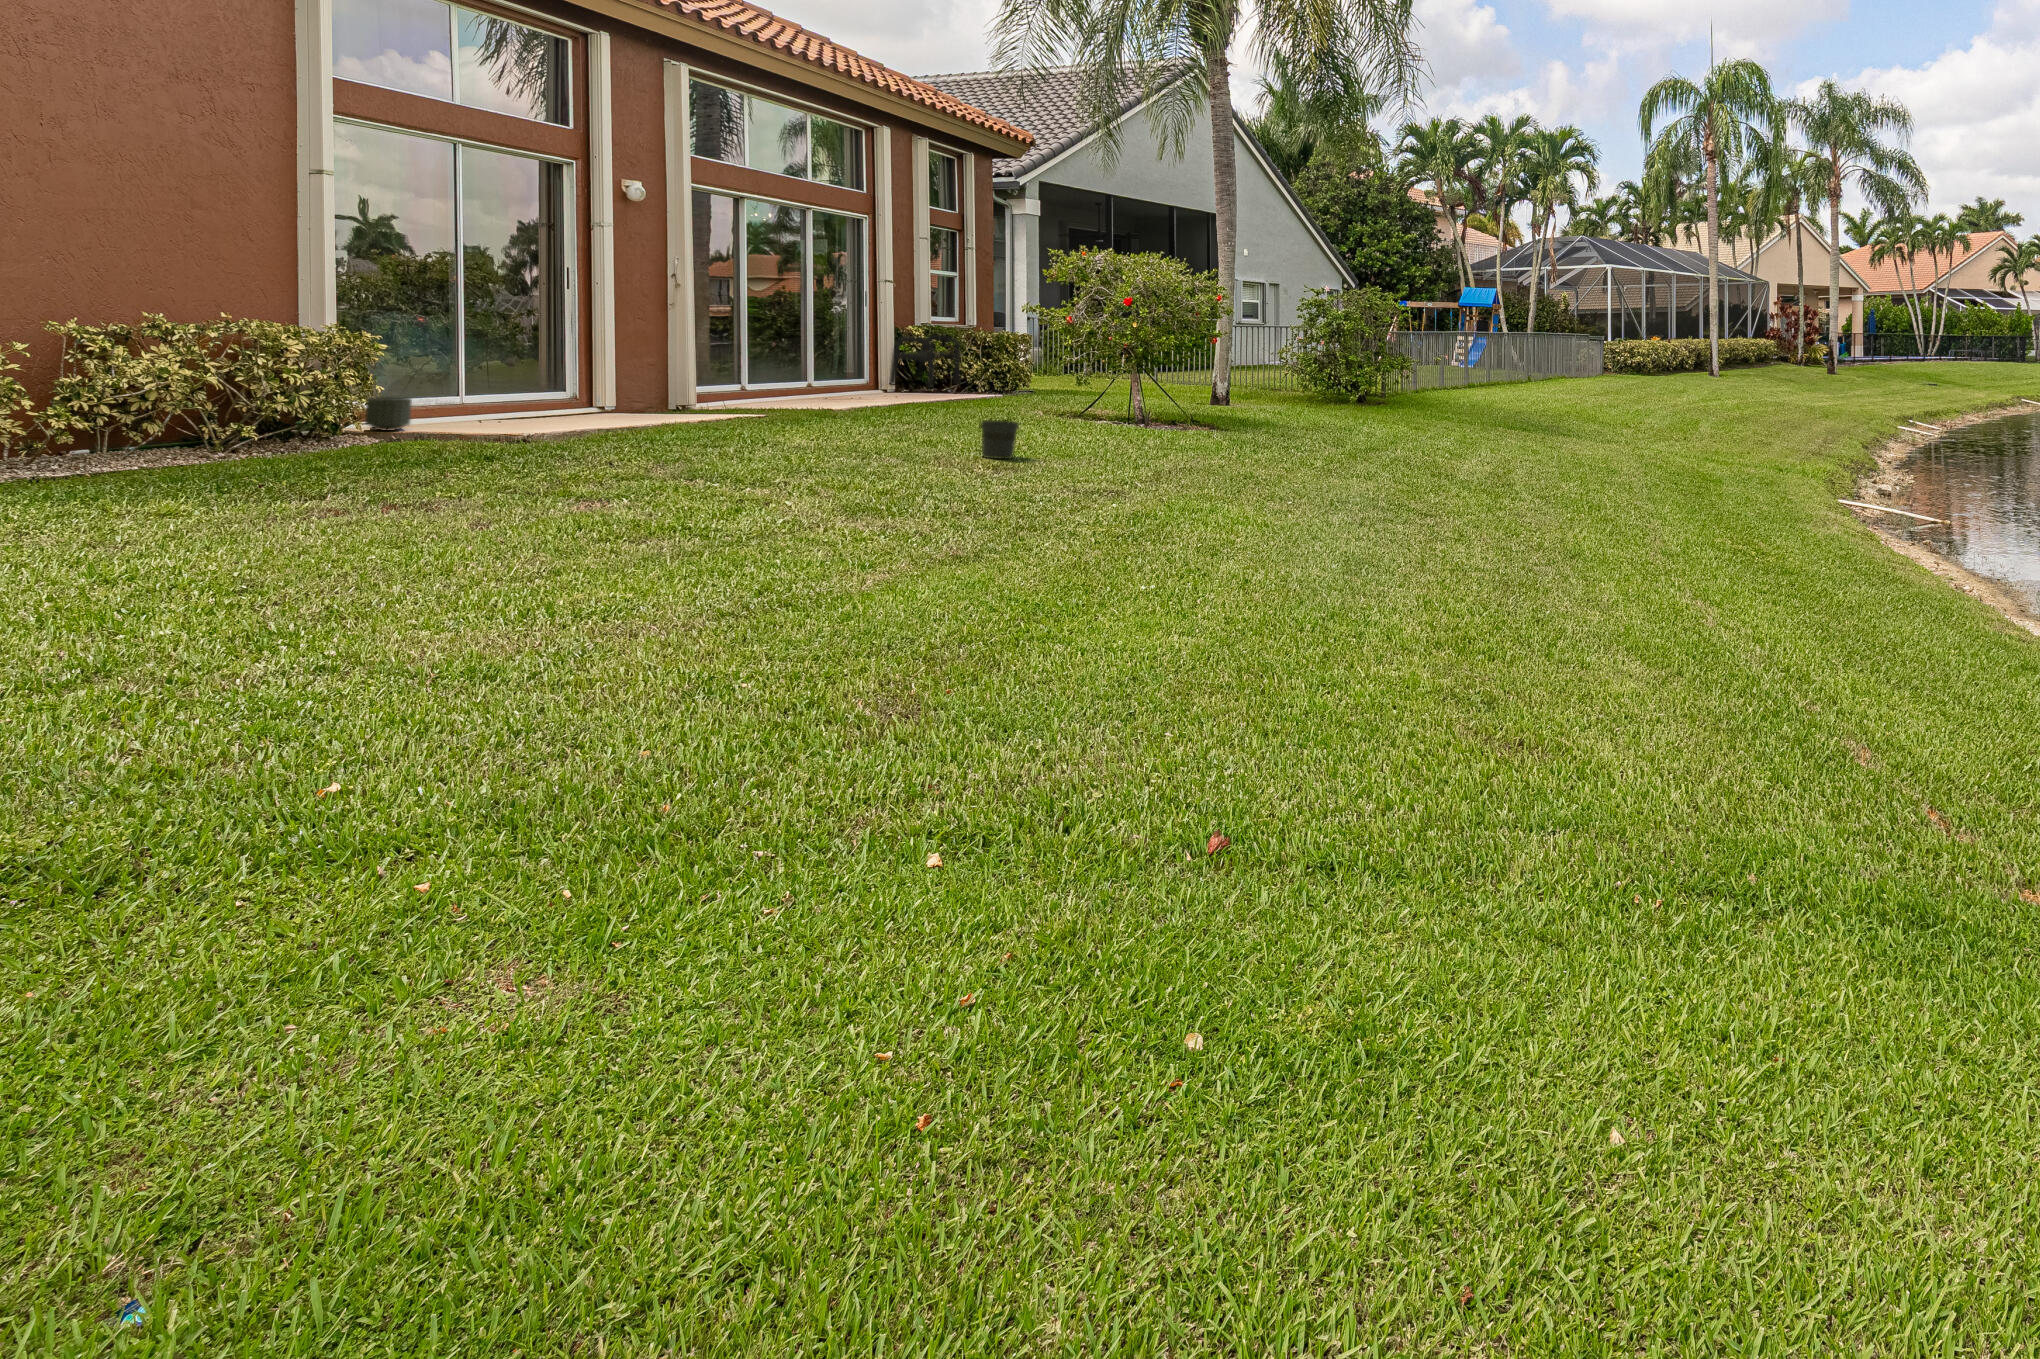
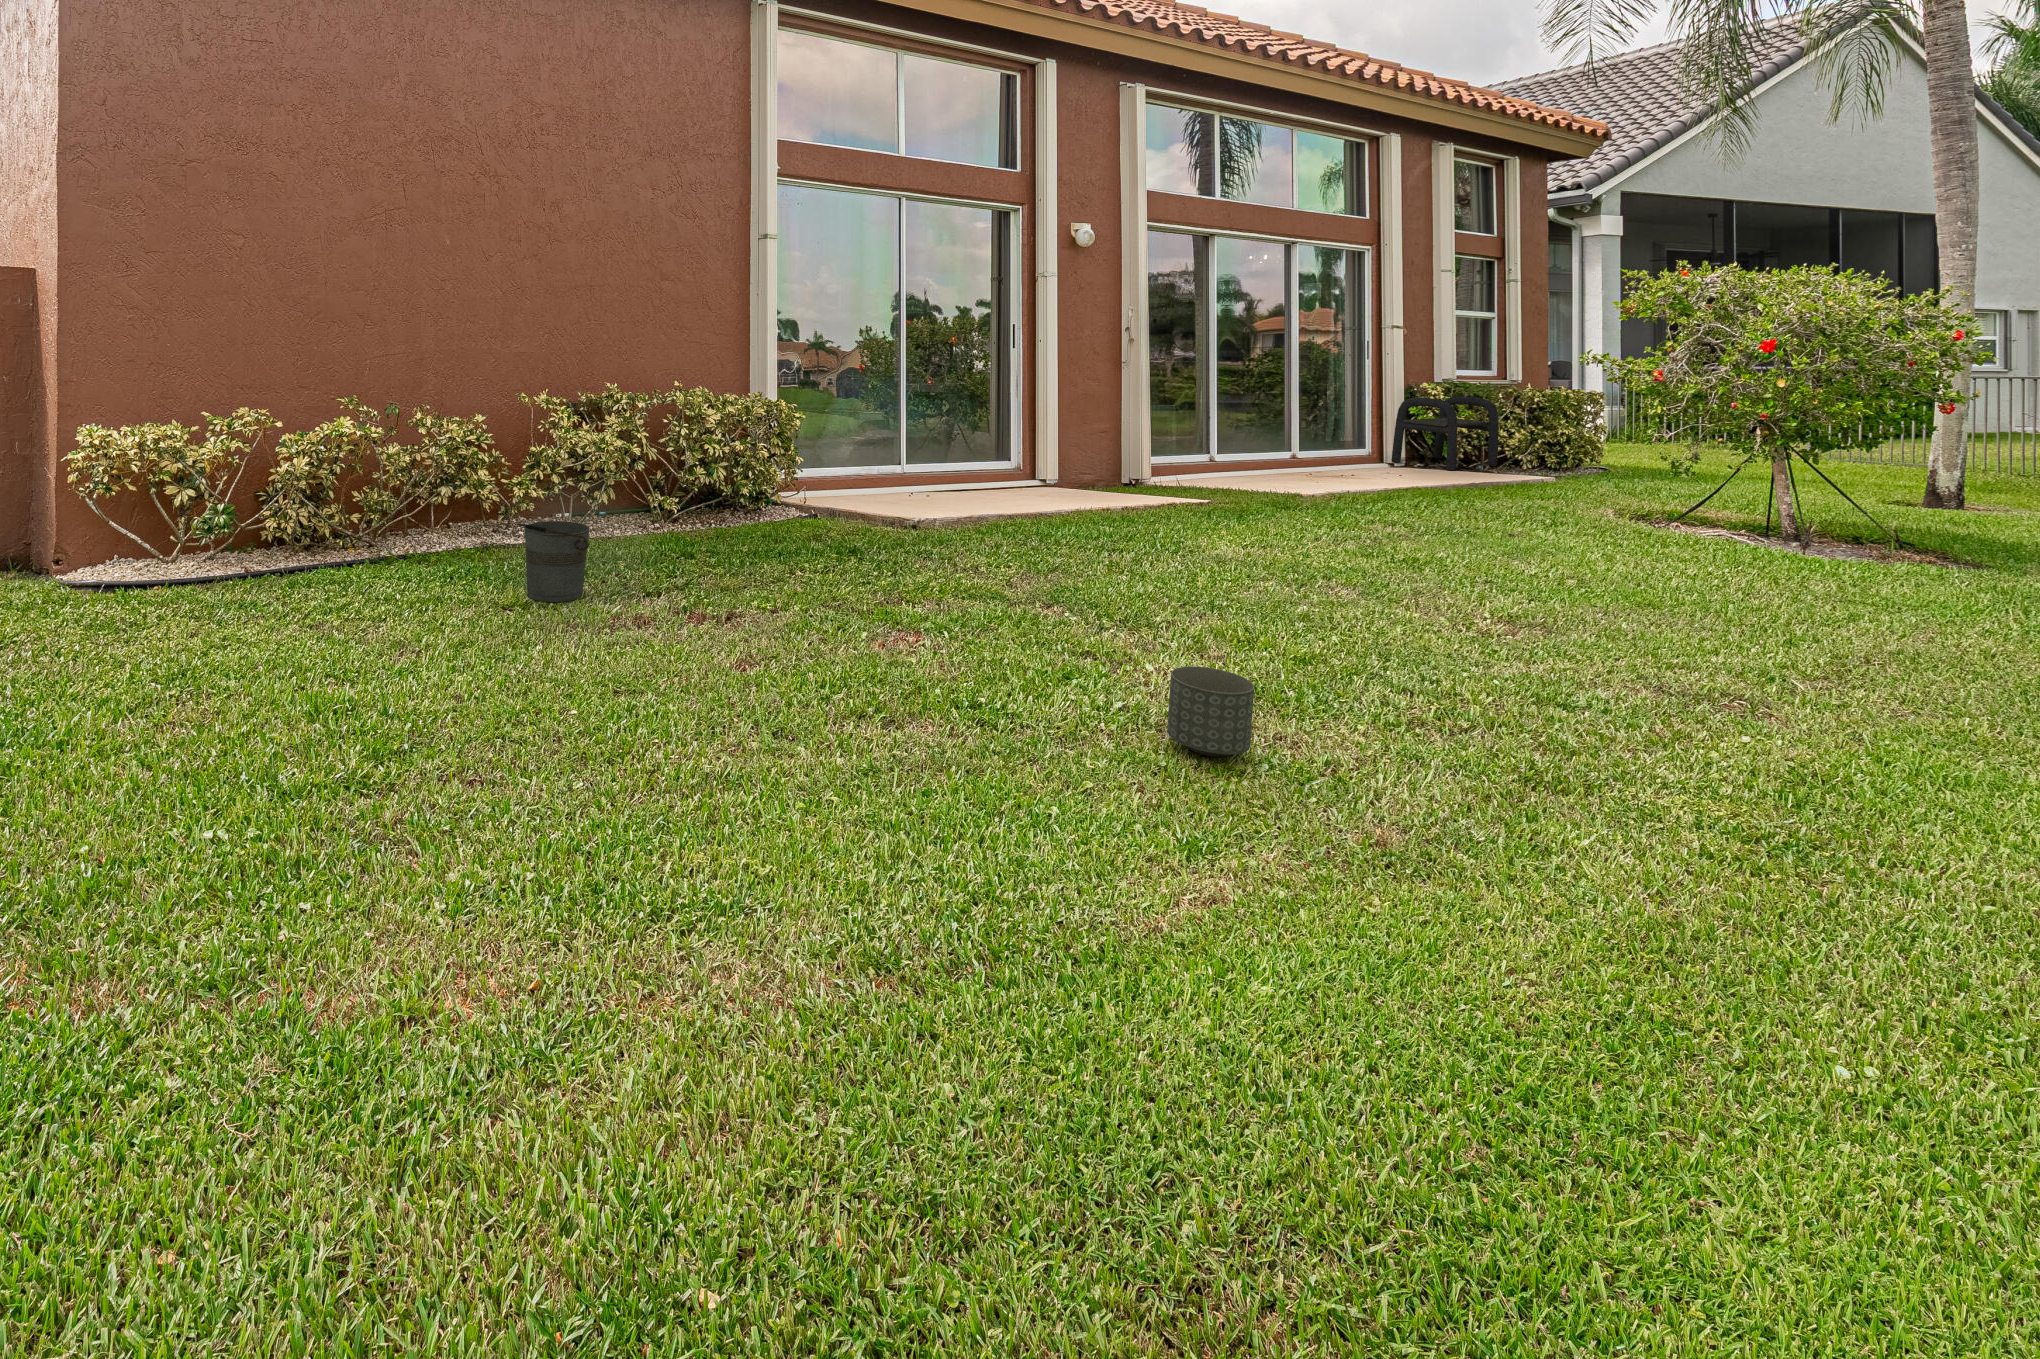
planter: present [365,396,412,431] -> present [1167,666,1254,757]
bucket: present [980,420,1019,459] -> present [517,521,590,602]

